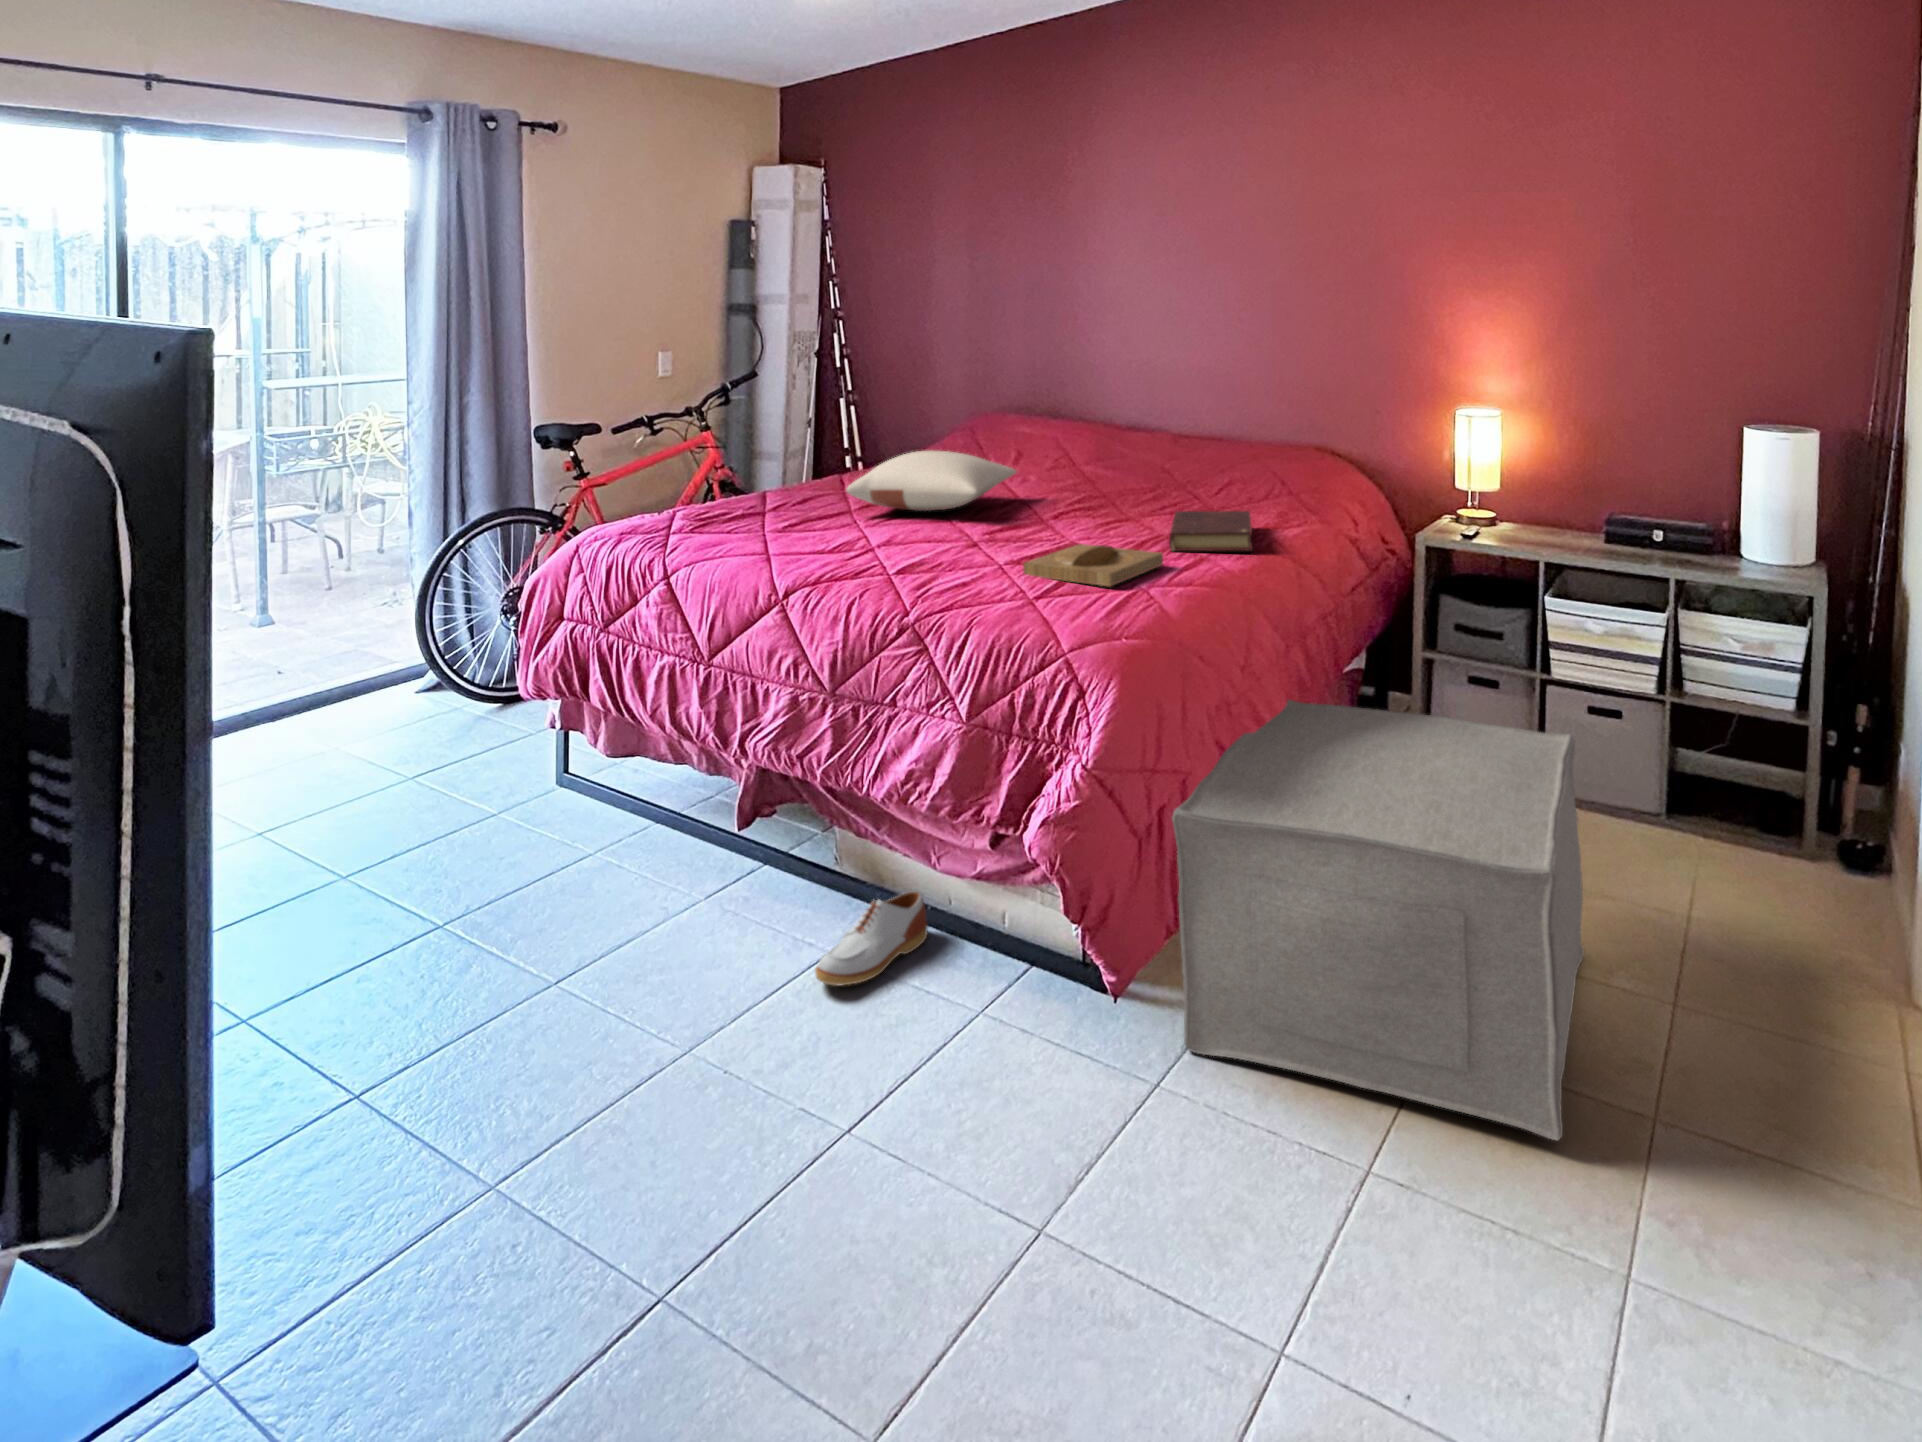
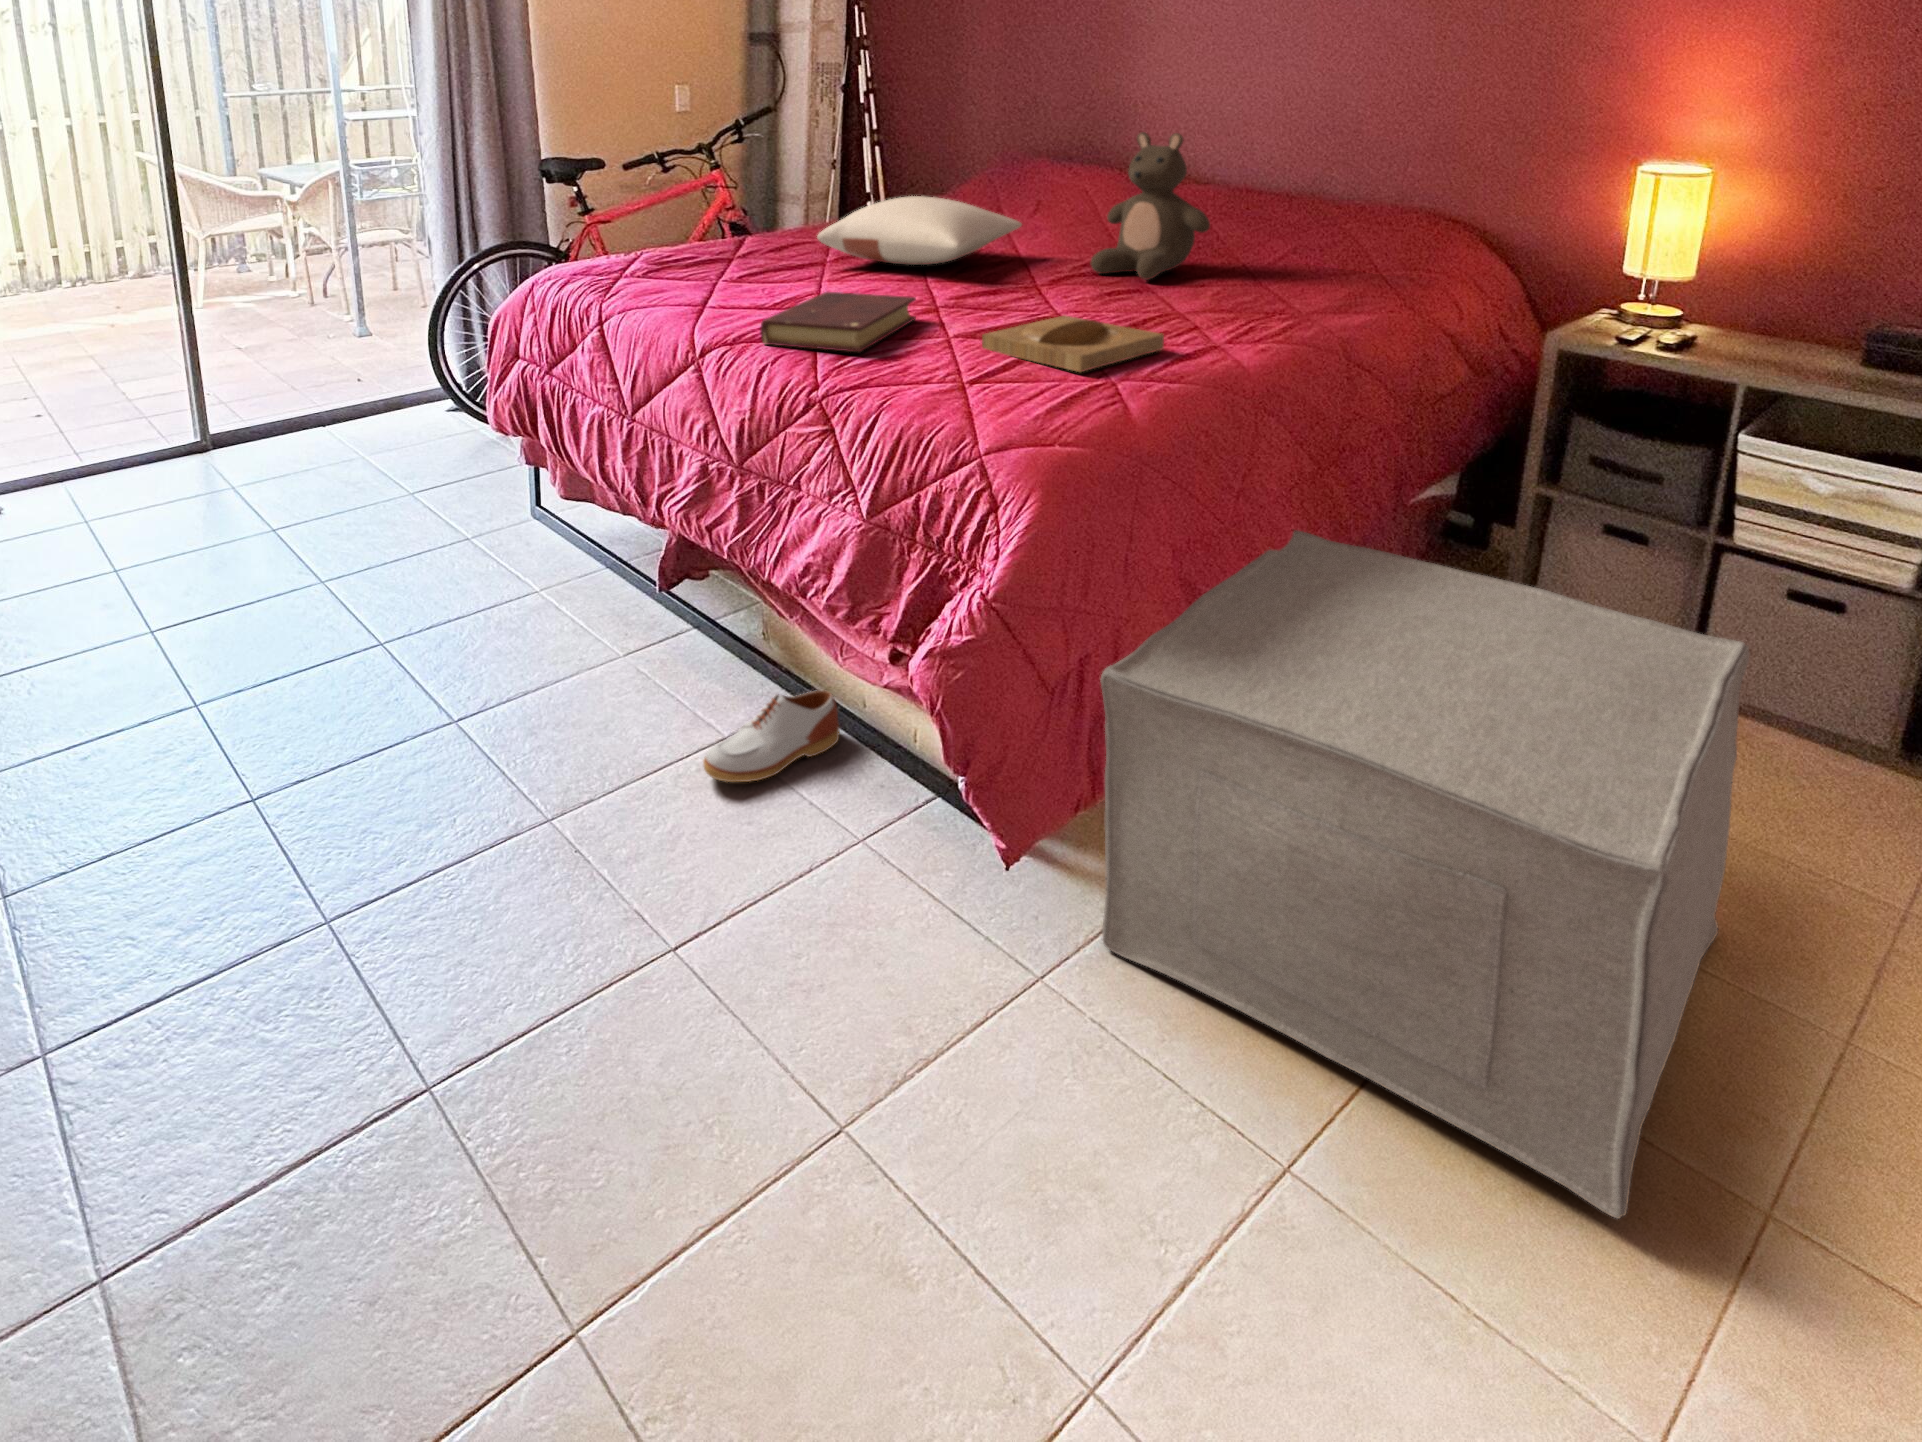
stuffed bear: none [1079,392,1170,512] -> present [1091,132,1210,280]
book: present [1169,511,1252,551] -> present [760,292,916,352]

